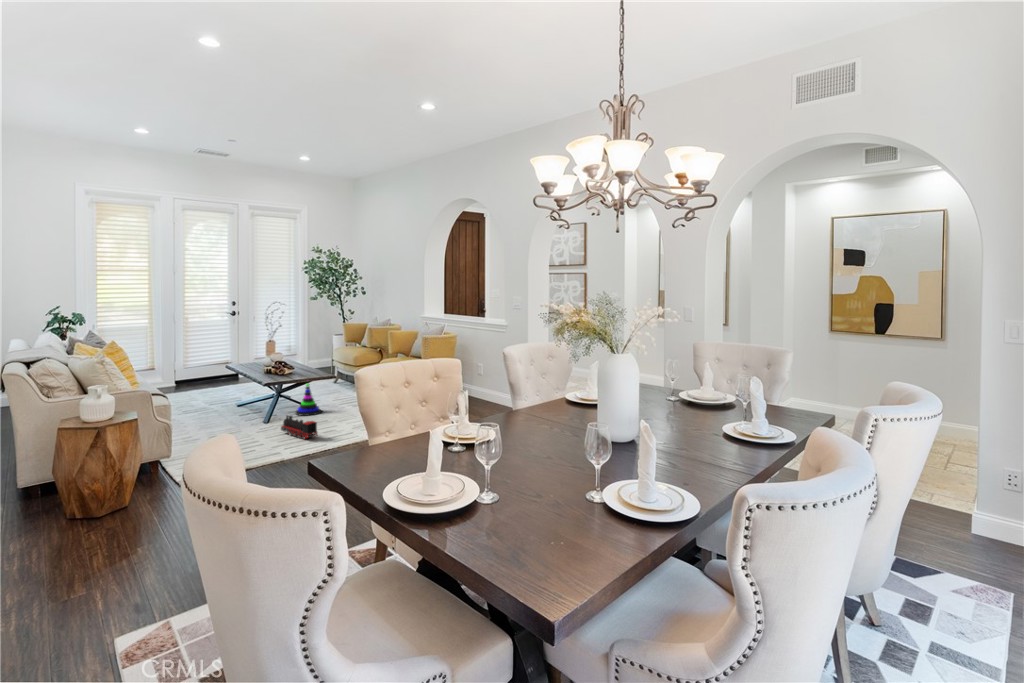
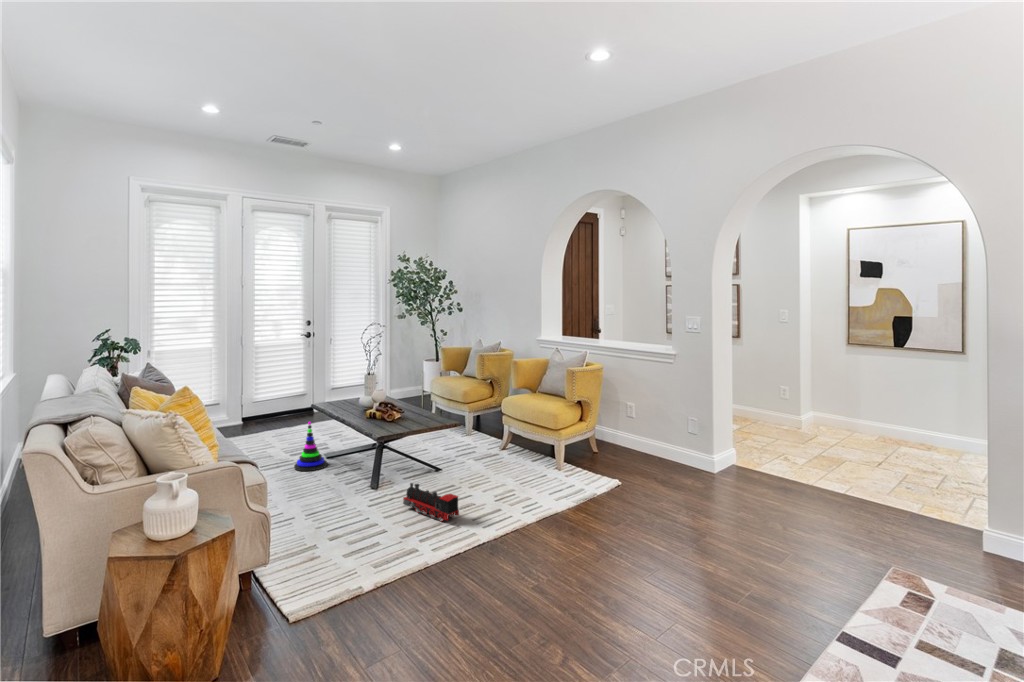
stacking toy: present [296,380,321,416] -> present [294,422,327,471]

